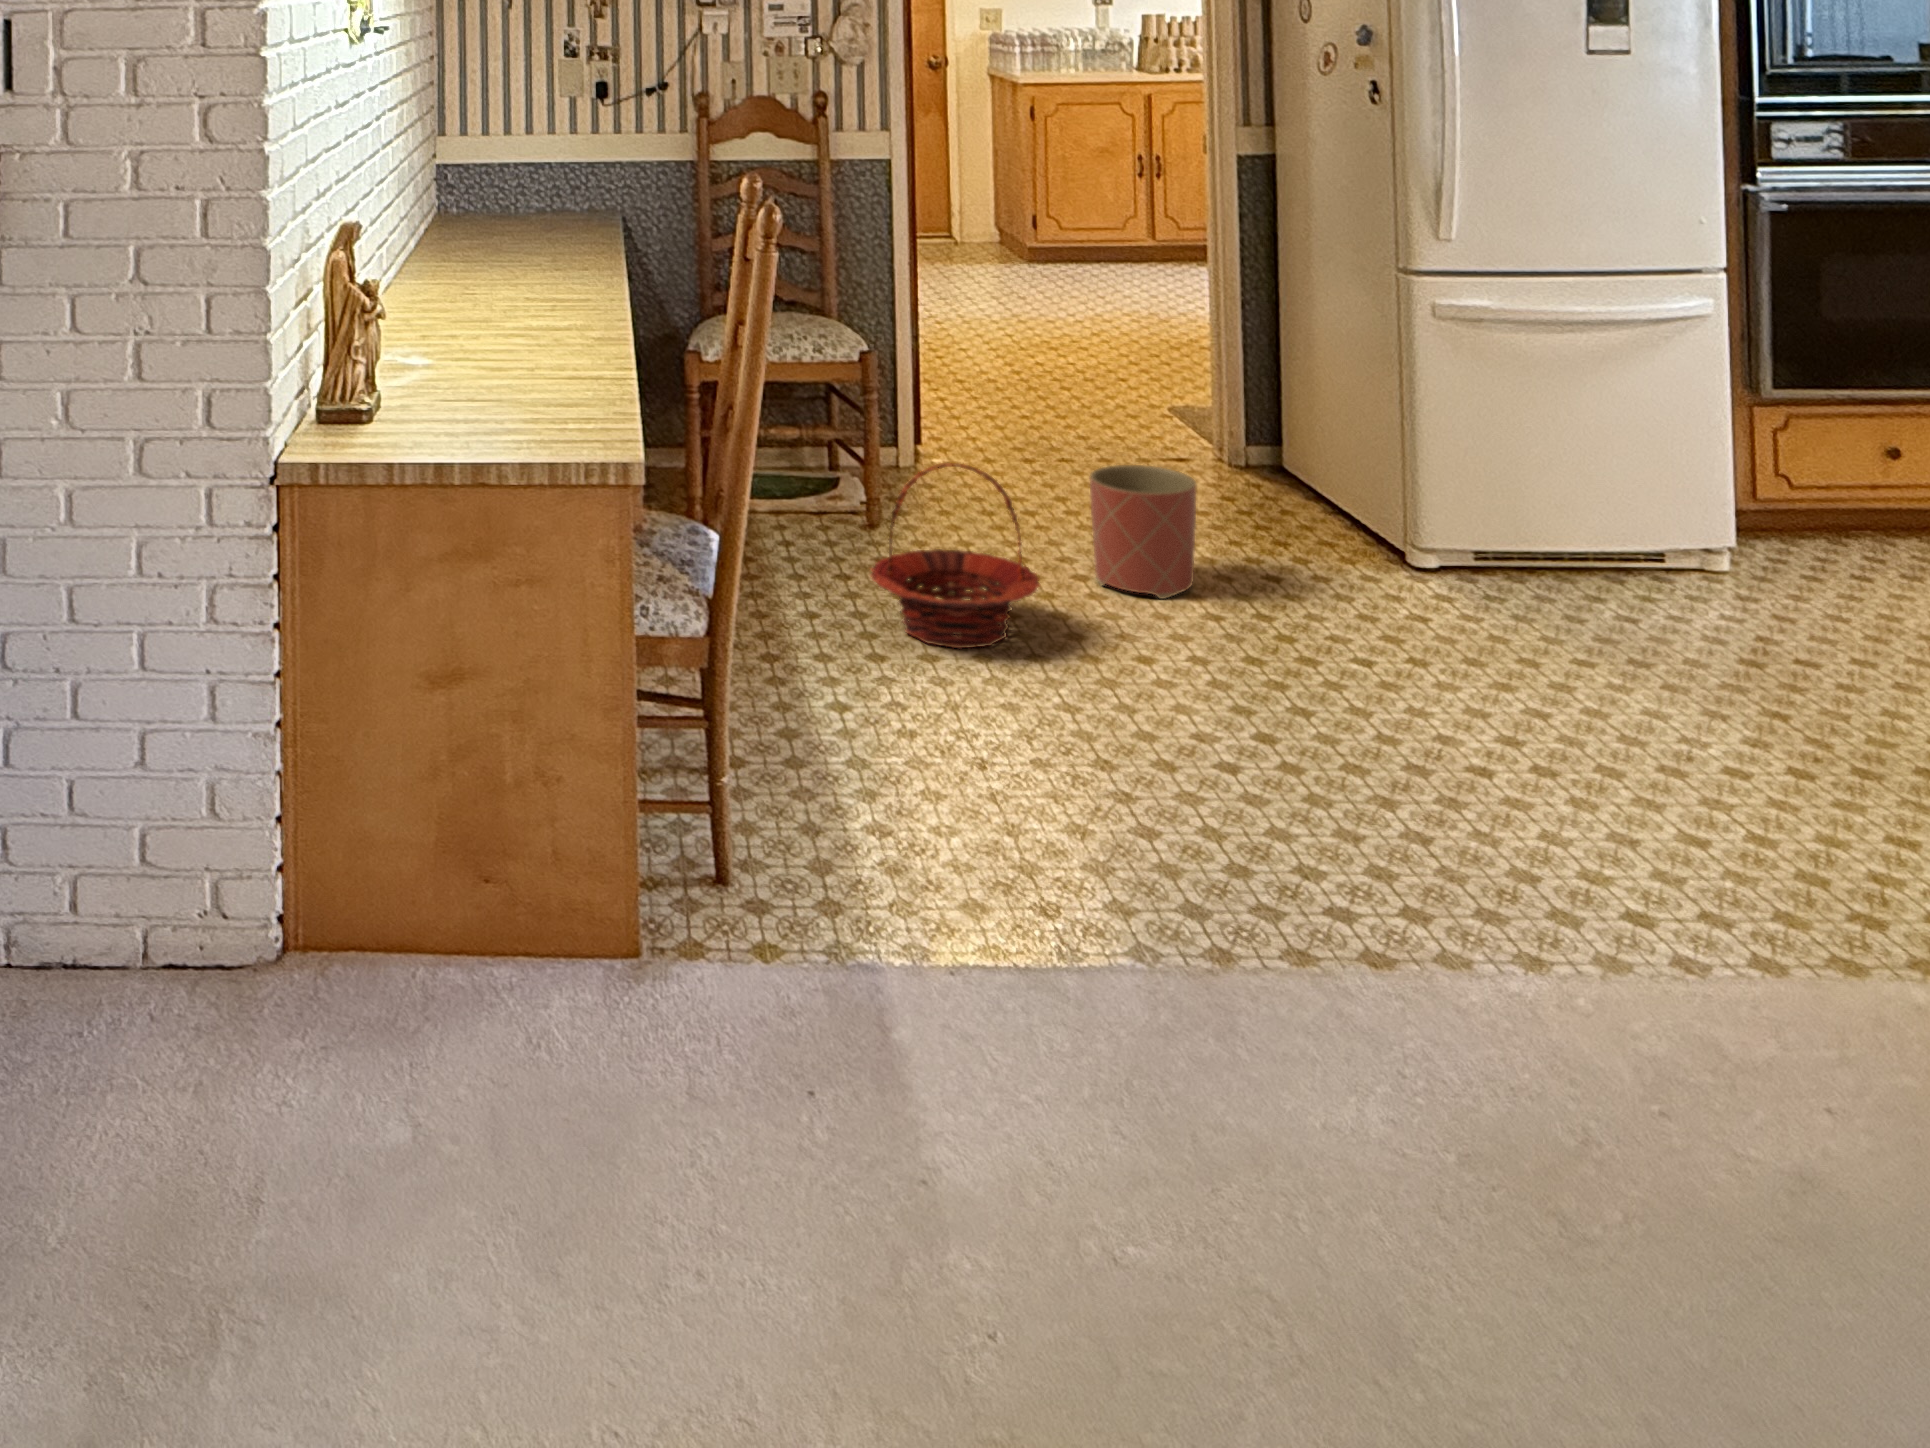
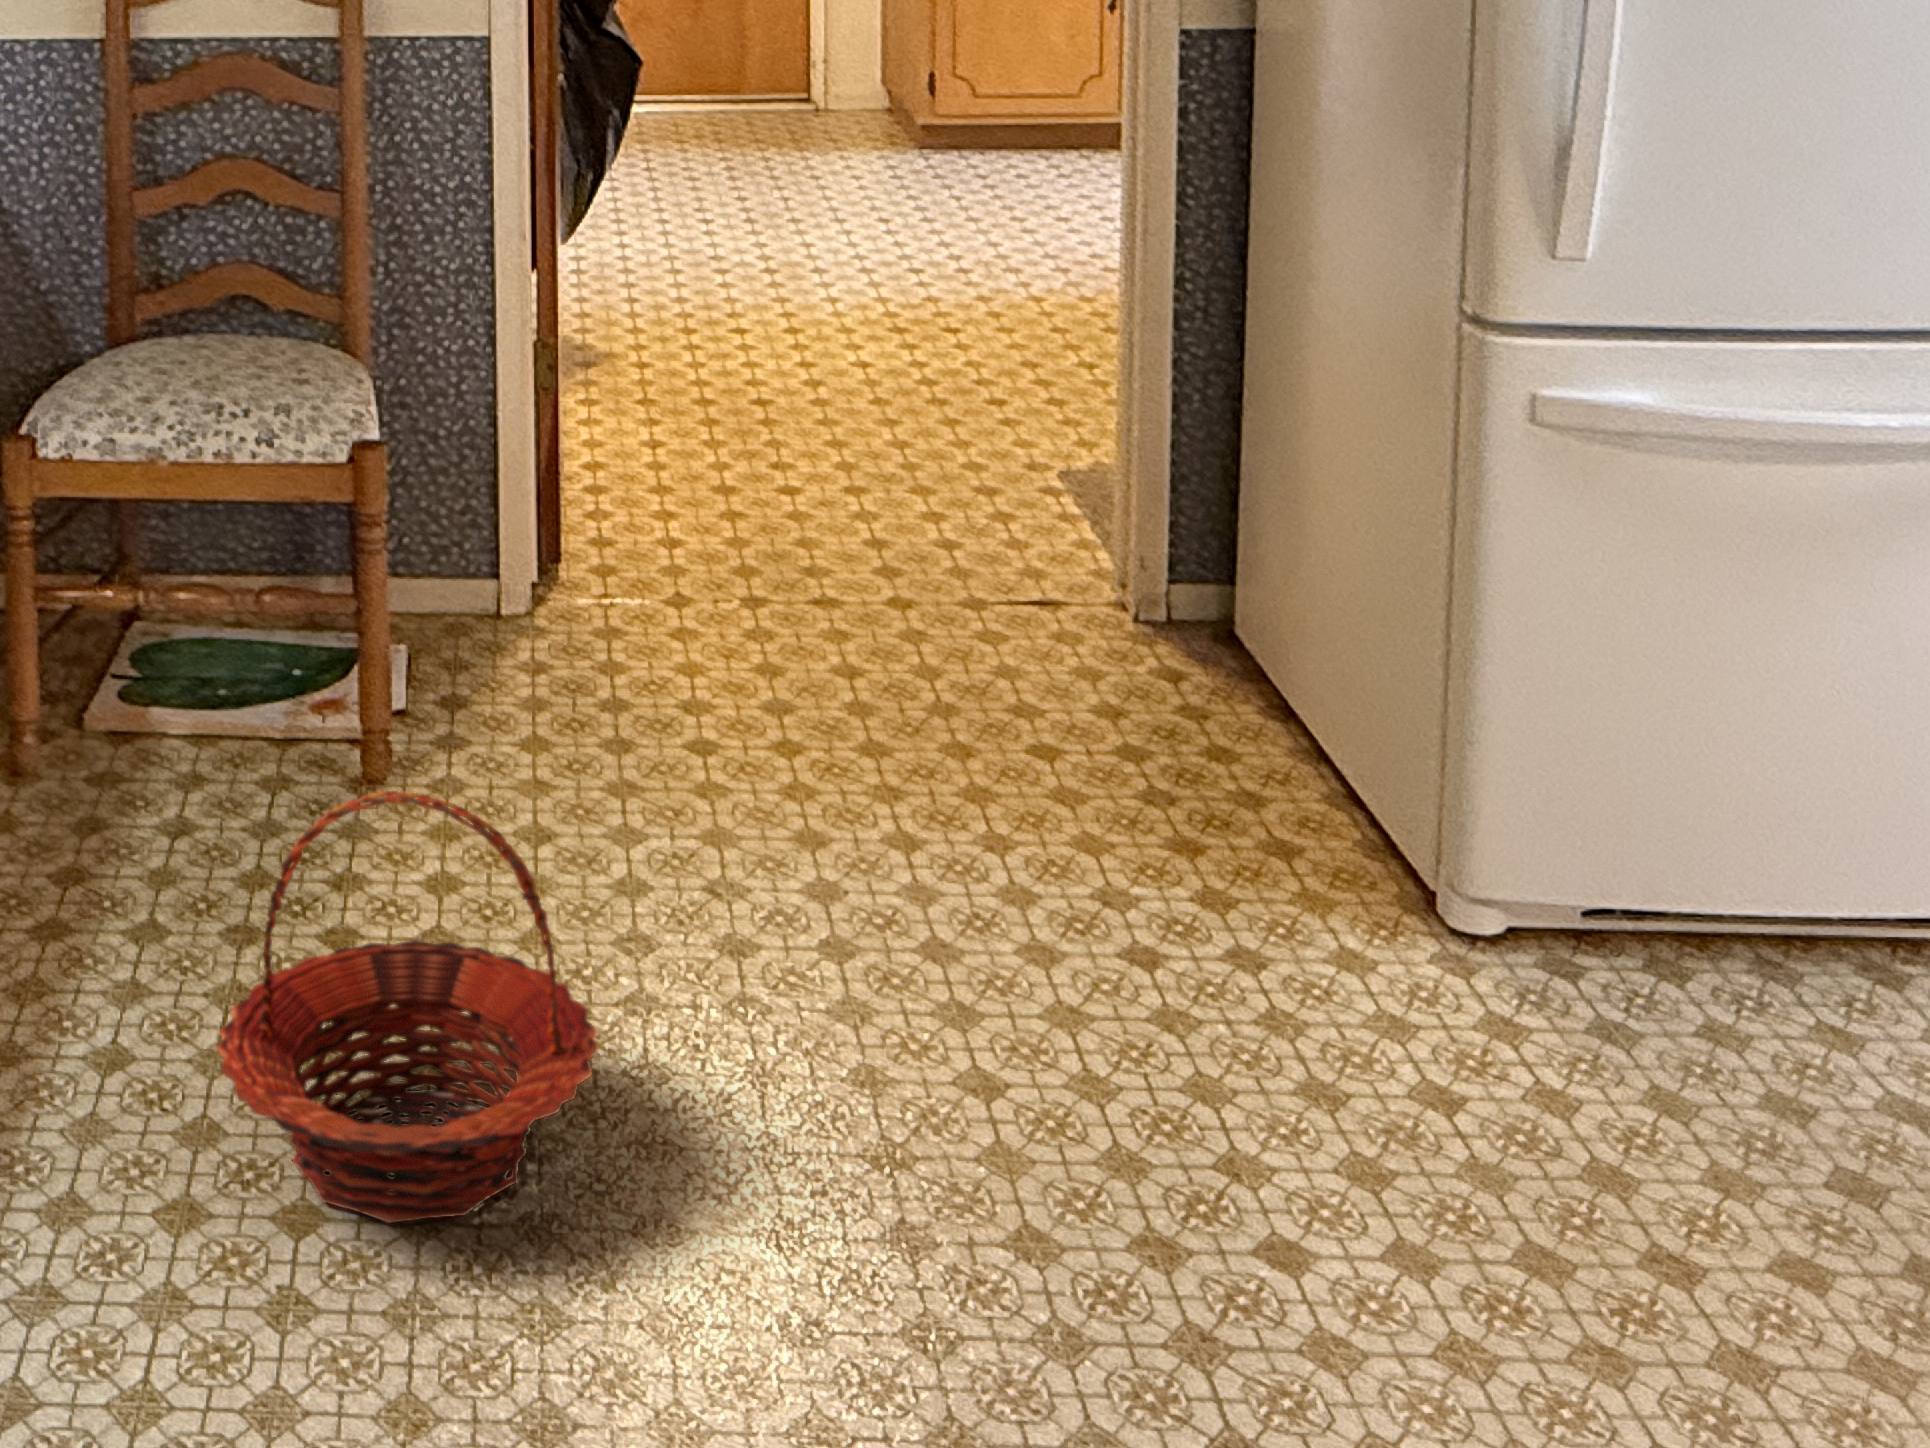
planter: present [1090,465,1196,599] -> none [773,727,1000,1045]

